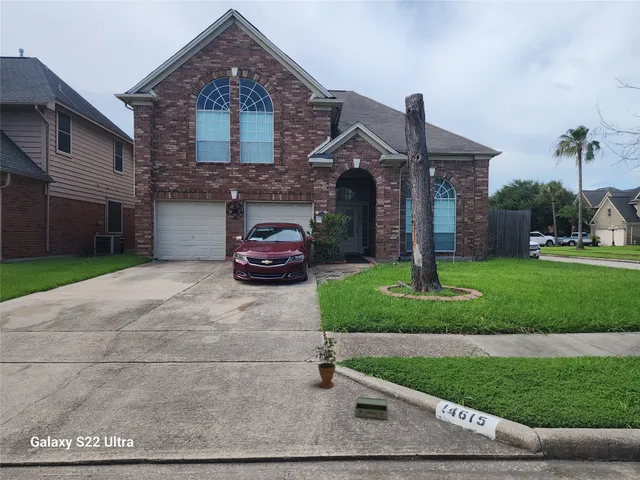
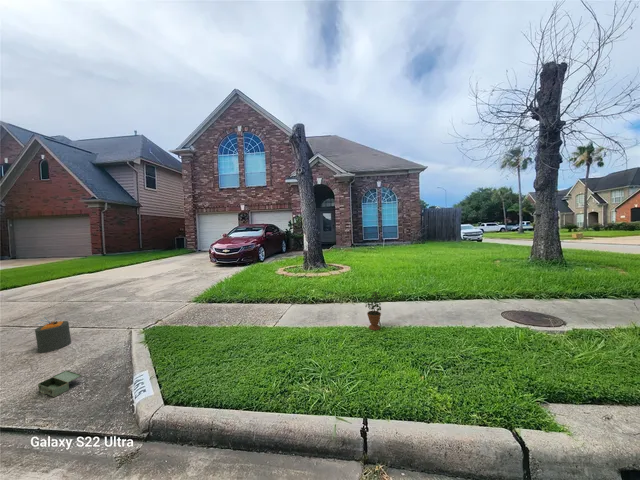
potted plant: present [315,338,336,388] -> present [365,292,381,330]
trash can: none [246,343,275,386] -> present [35,318,71,353]

